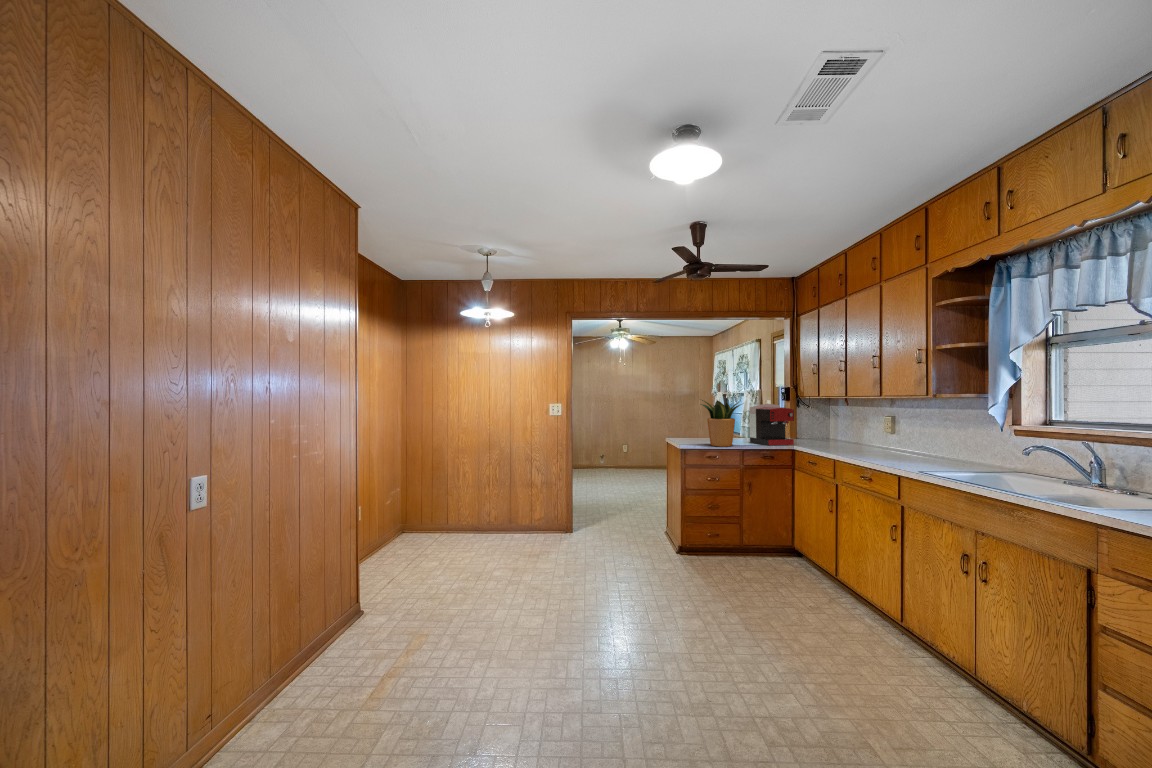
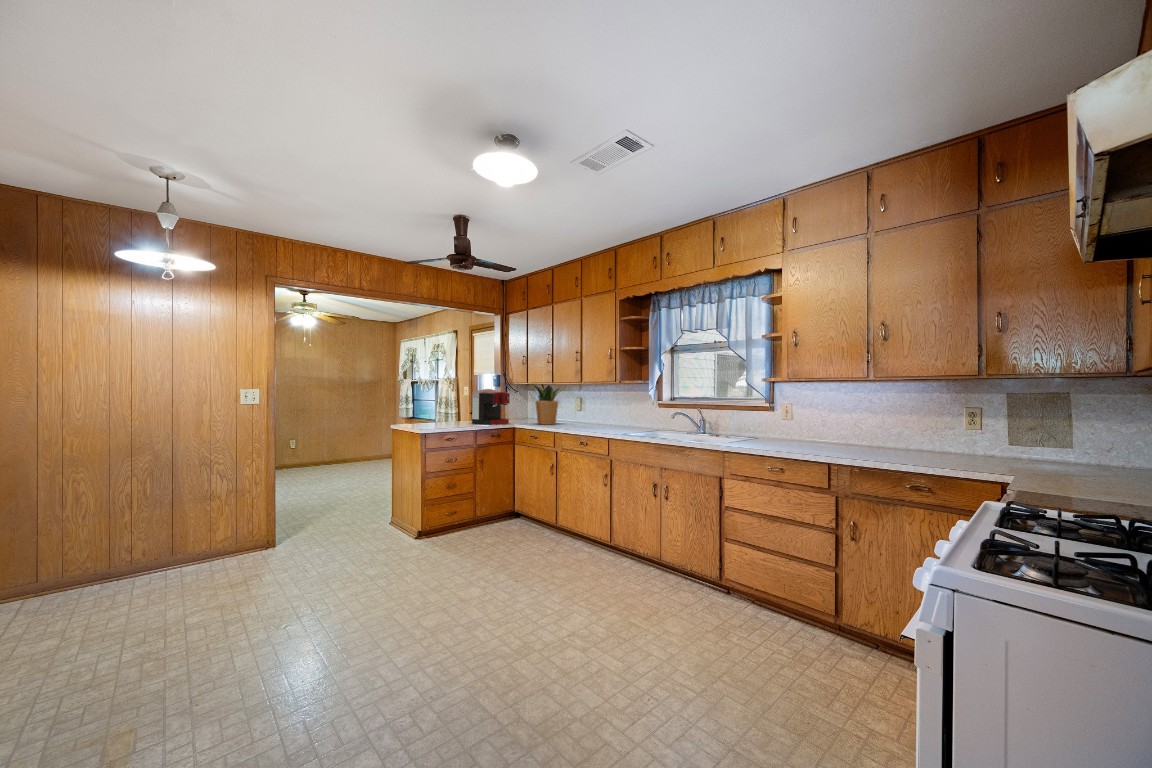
potted plant: present [701,400,742,447] -> present [534,385,560,425]

